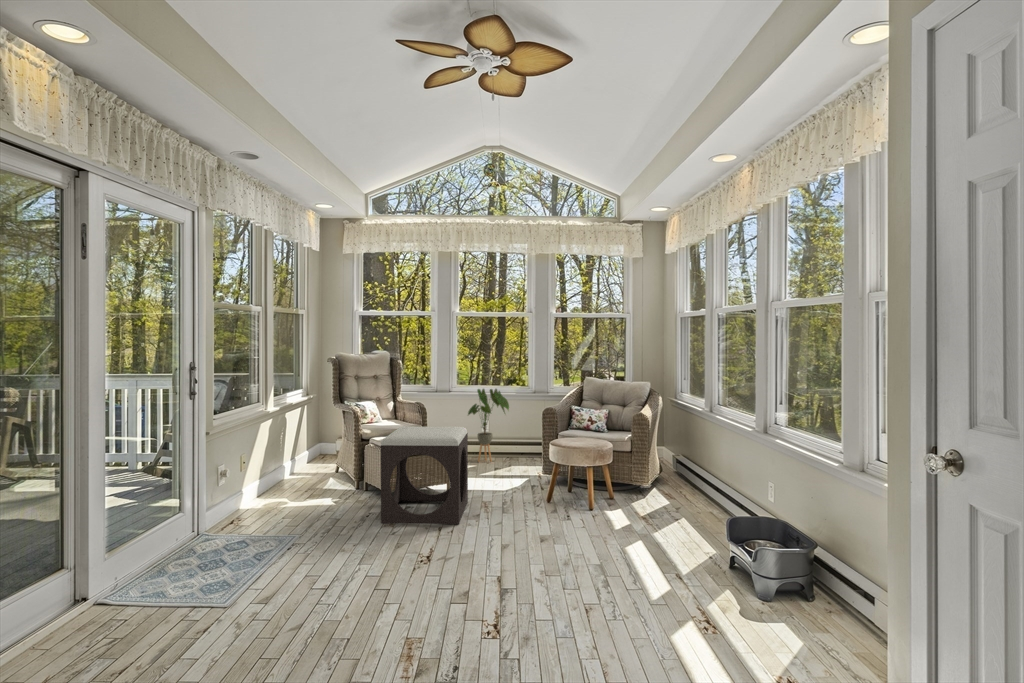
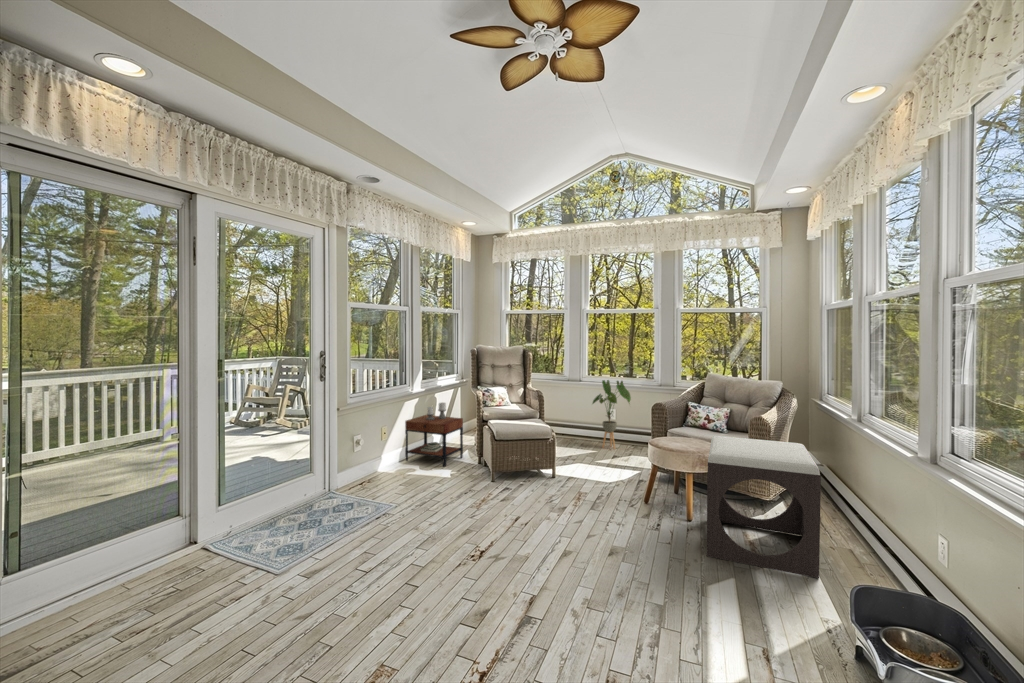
side table: none [263,422,332,495] -> present [405,403,463,466]
footstool: present [381,427,468,524] -> present [707,436,821,578]

